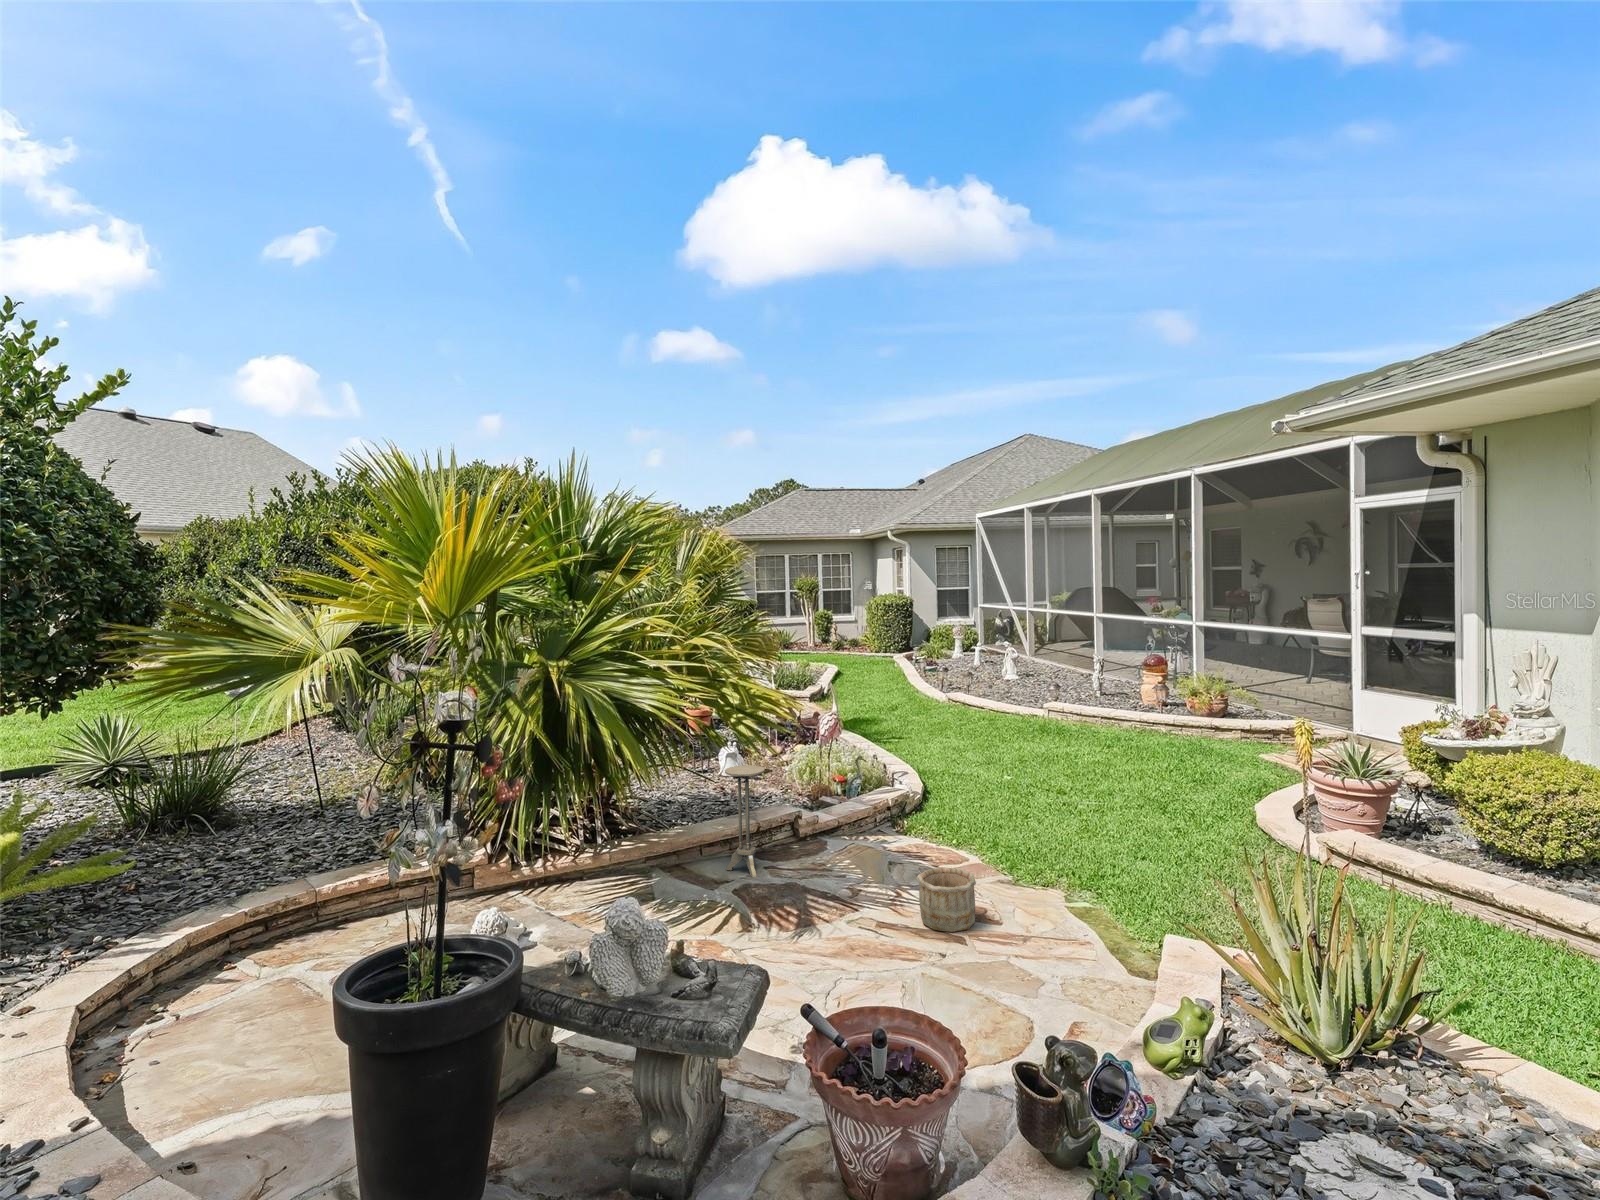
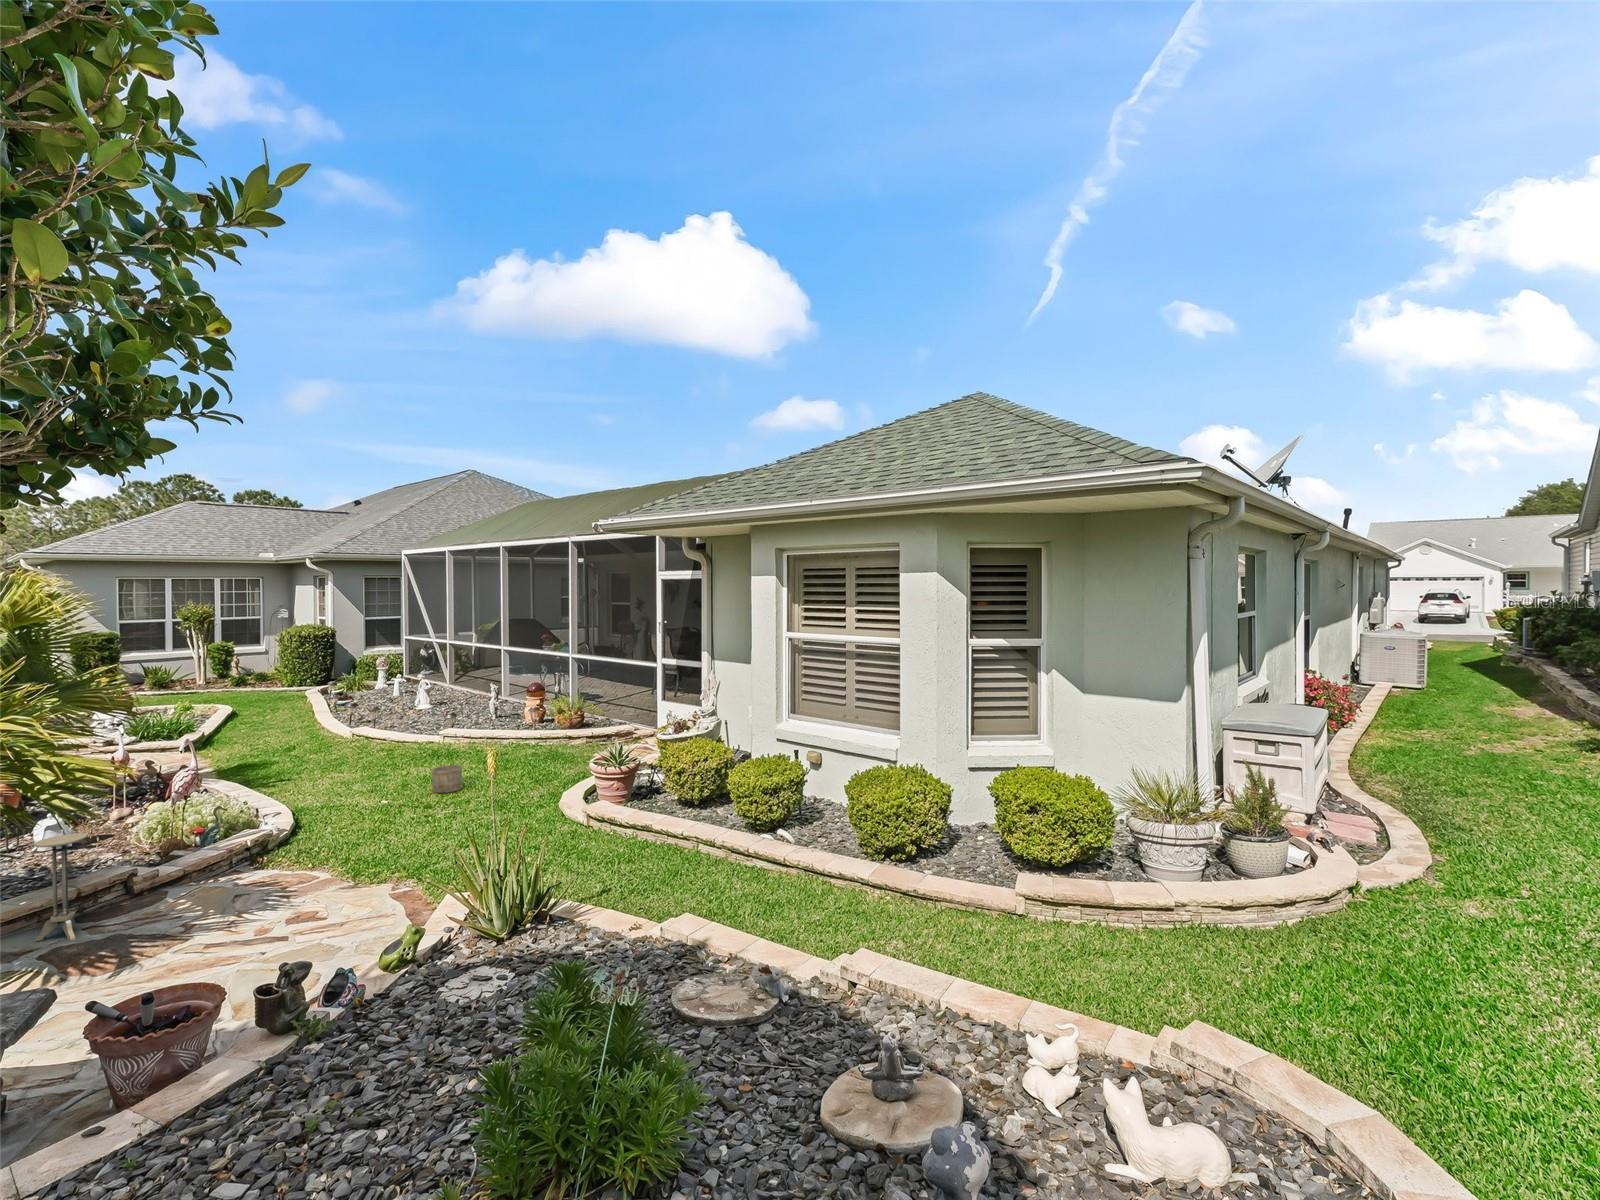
wooden bucket: present [917,867,976,932] -> present [431,765,462,793]

